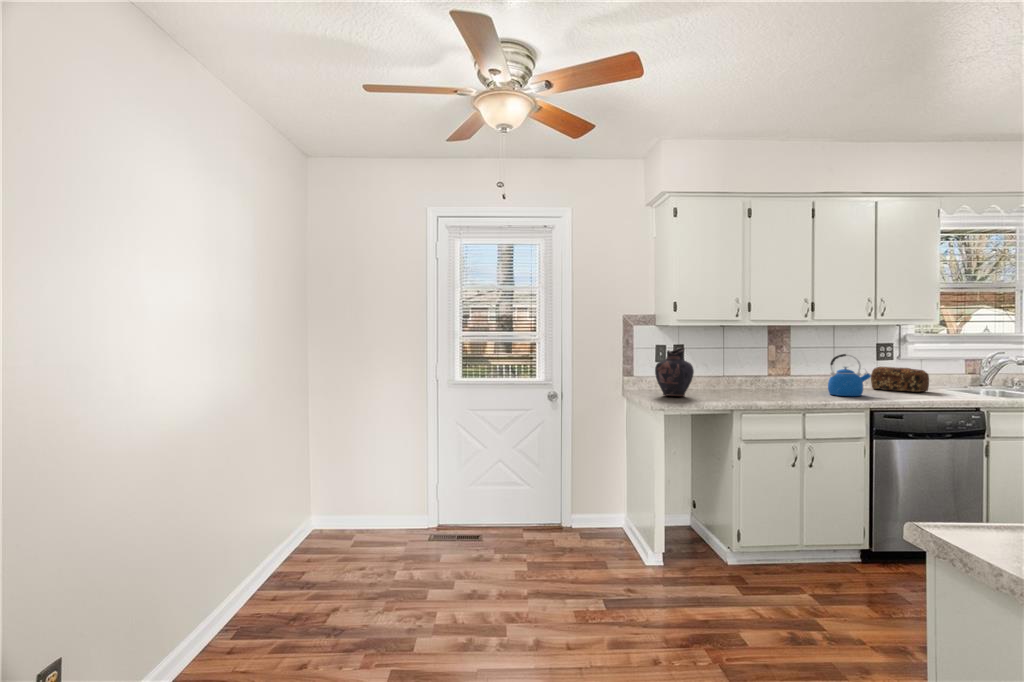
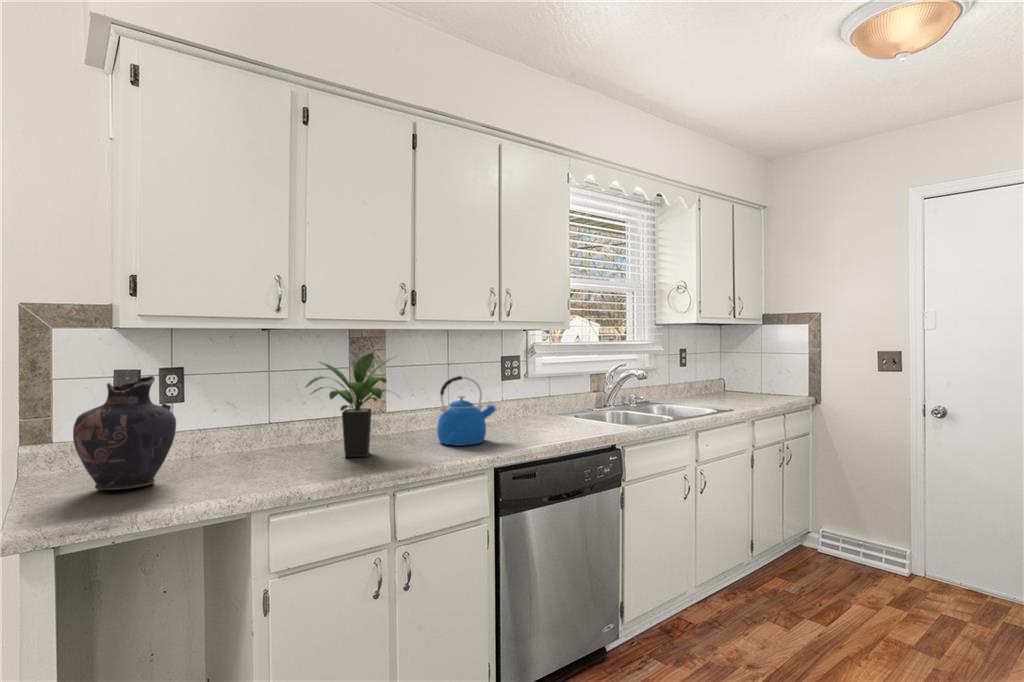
potted plant: none [751,339,805,396] -> present [306,353,392,457]
bread loaf: present [871,367,929,392] -> none [495,390,561,425]

